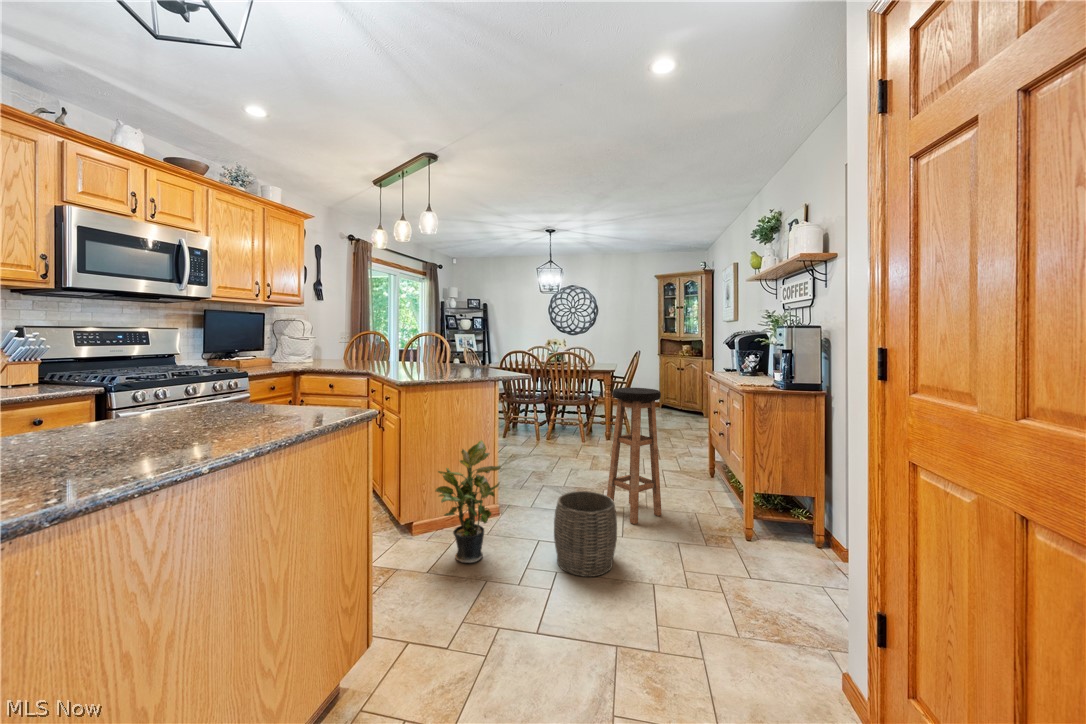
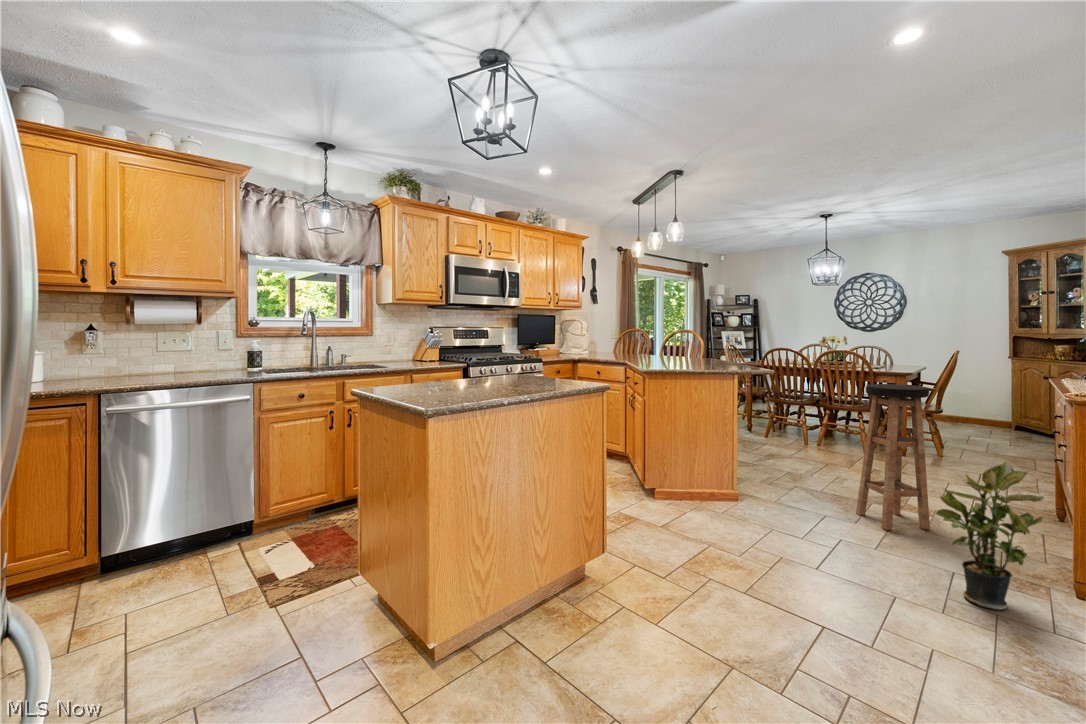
potted plant: present [435,440,501,563] -> present [936,461,1044,610]
woven basket: present [554,491,617,577] -> none [777,479,846,558]

